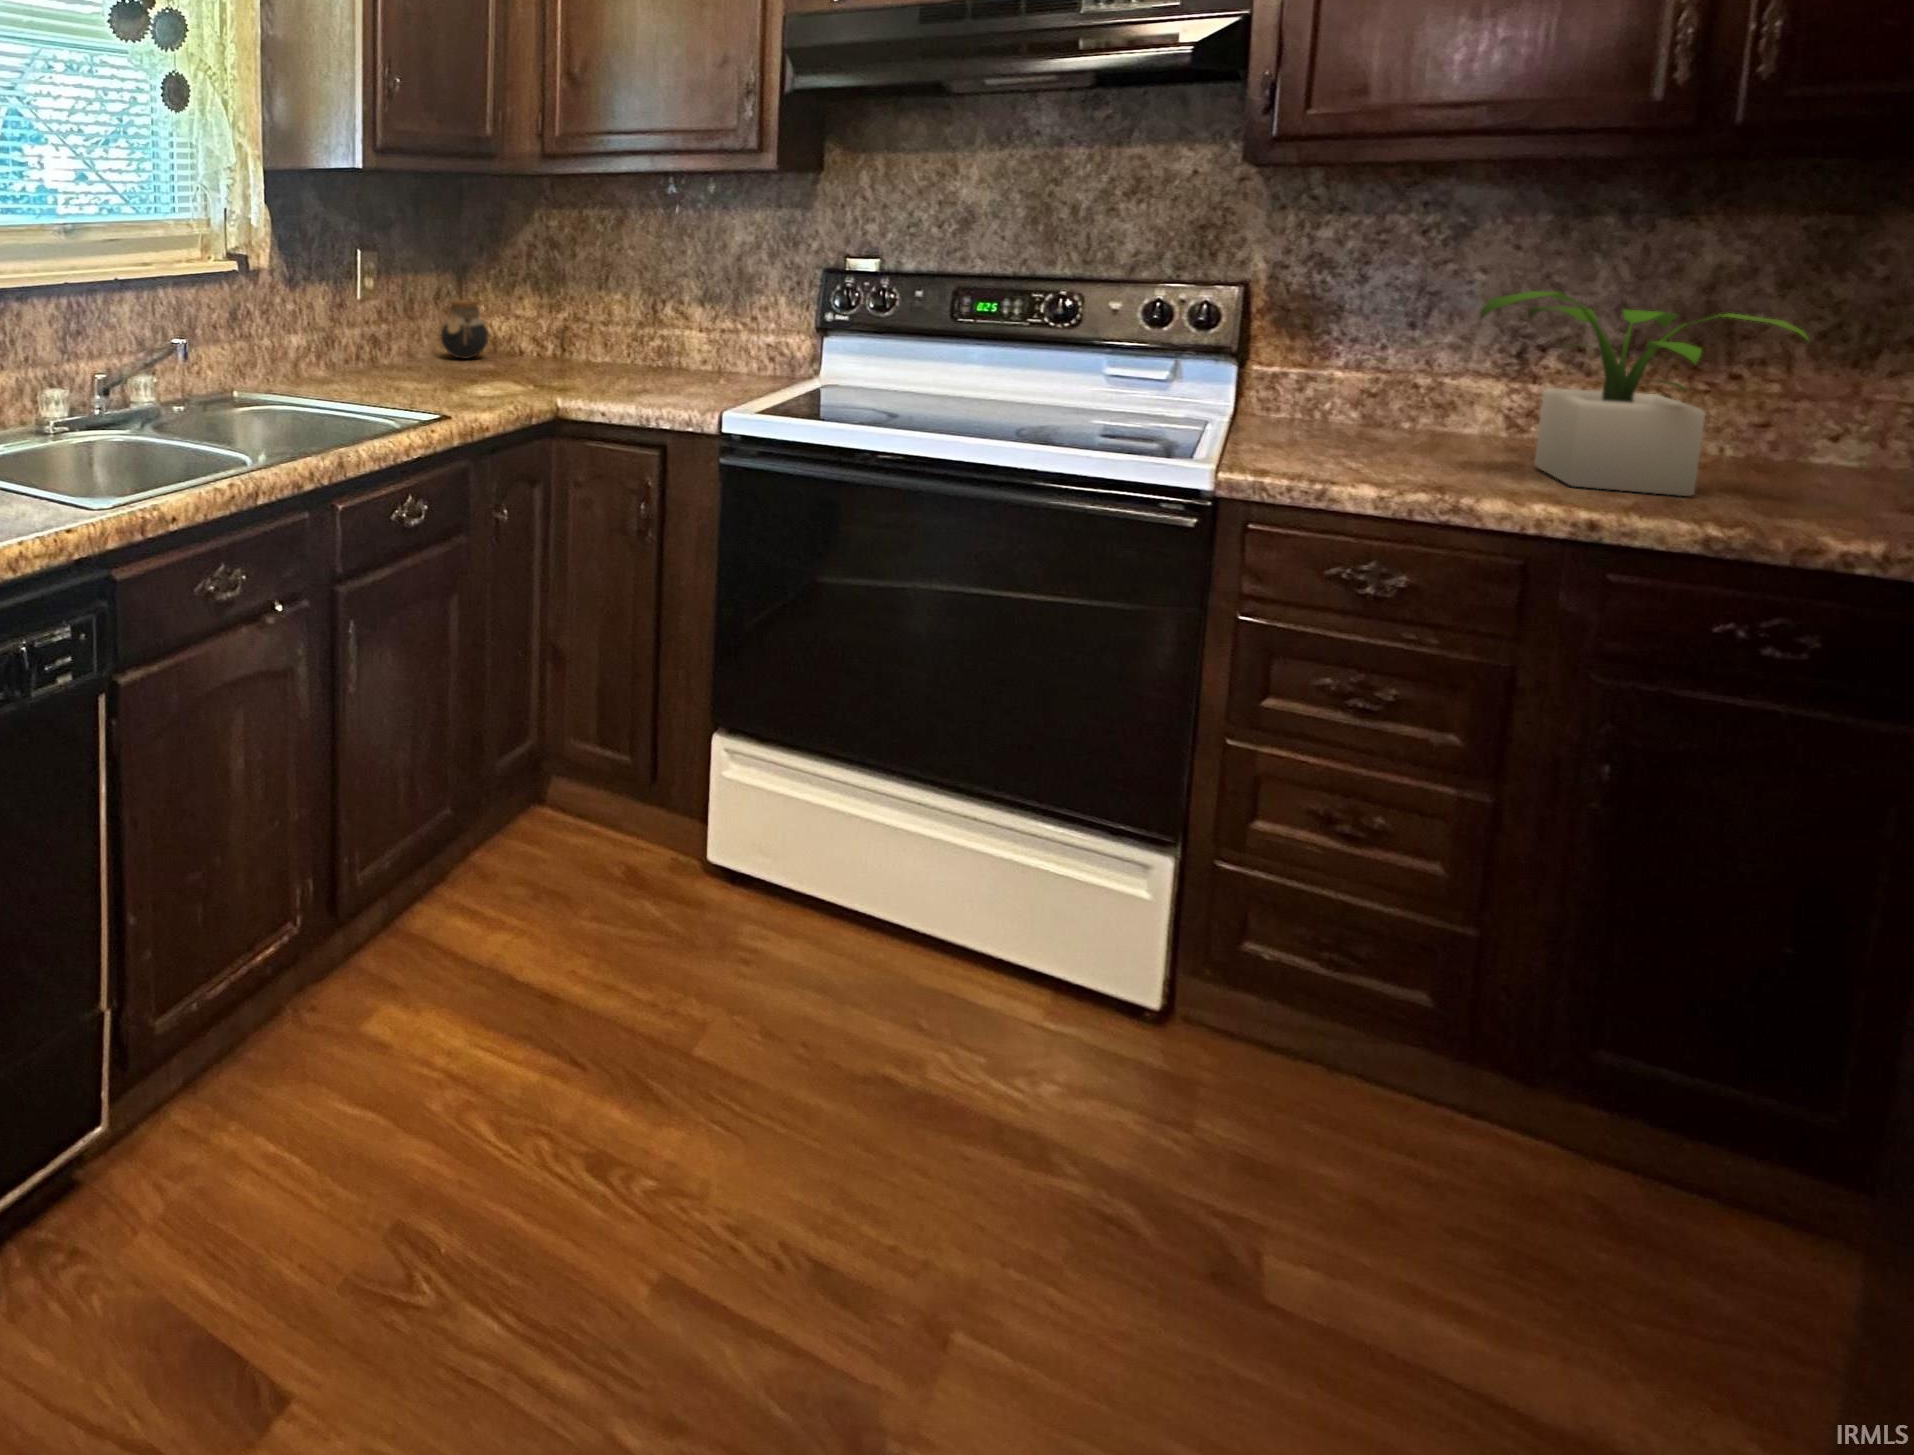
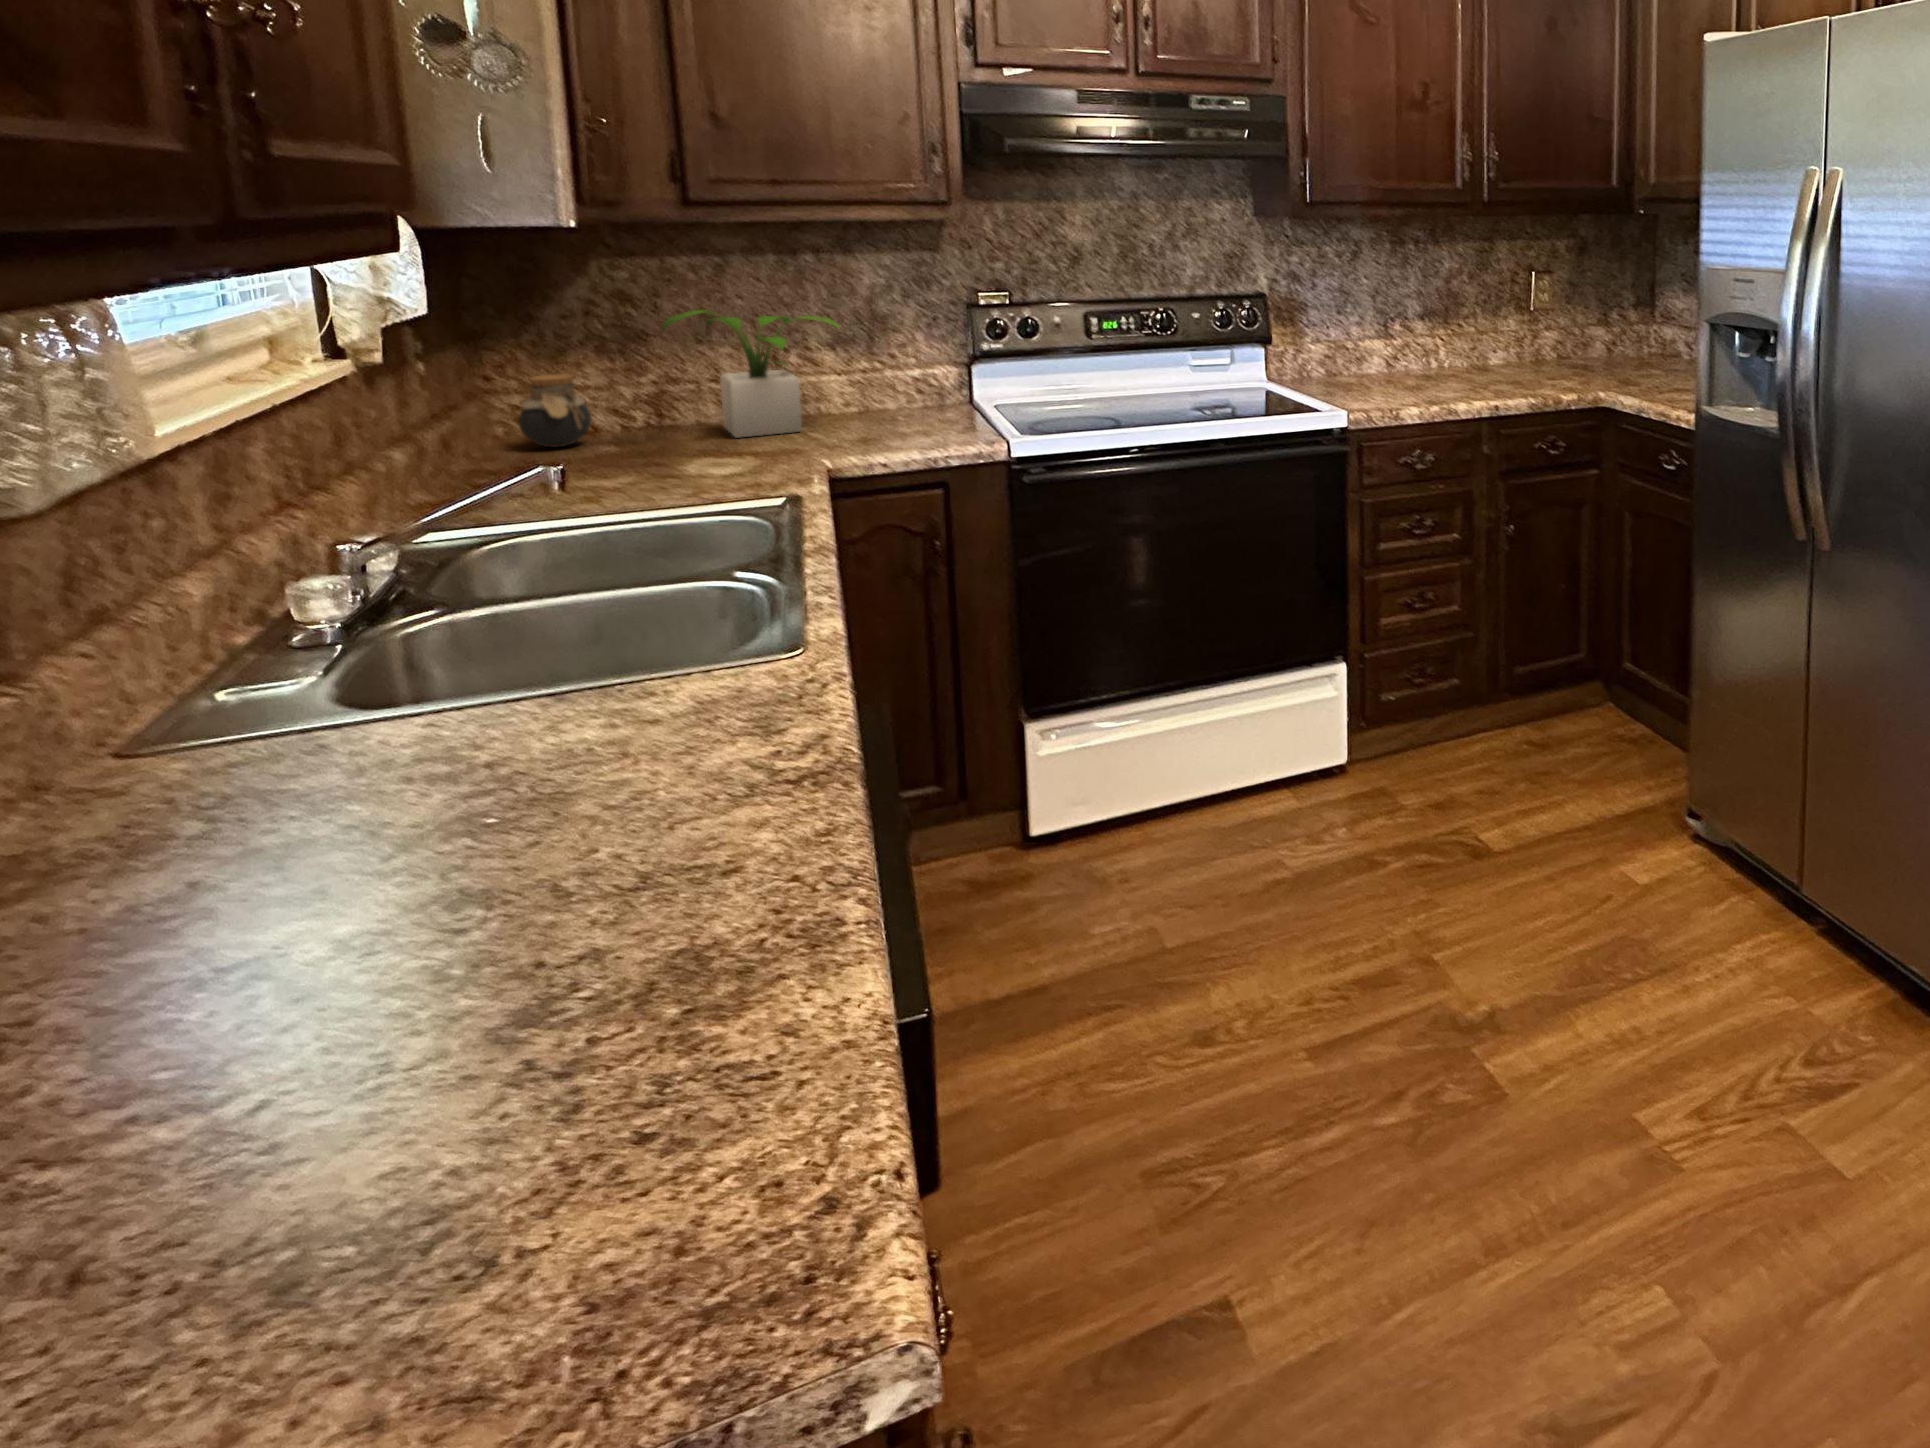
potted plant: present [1480,291,1808,496] -> present [661,310,840,438]

